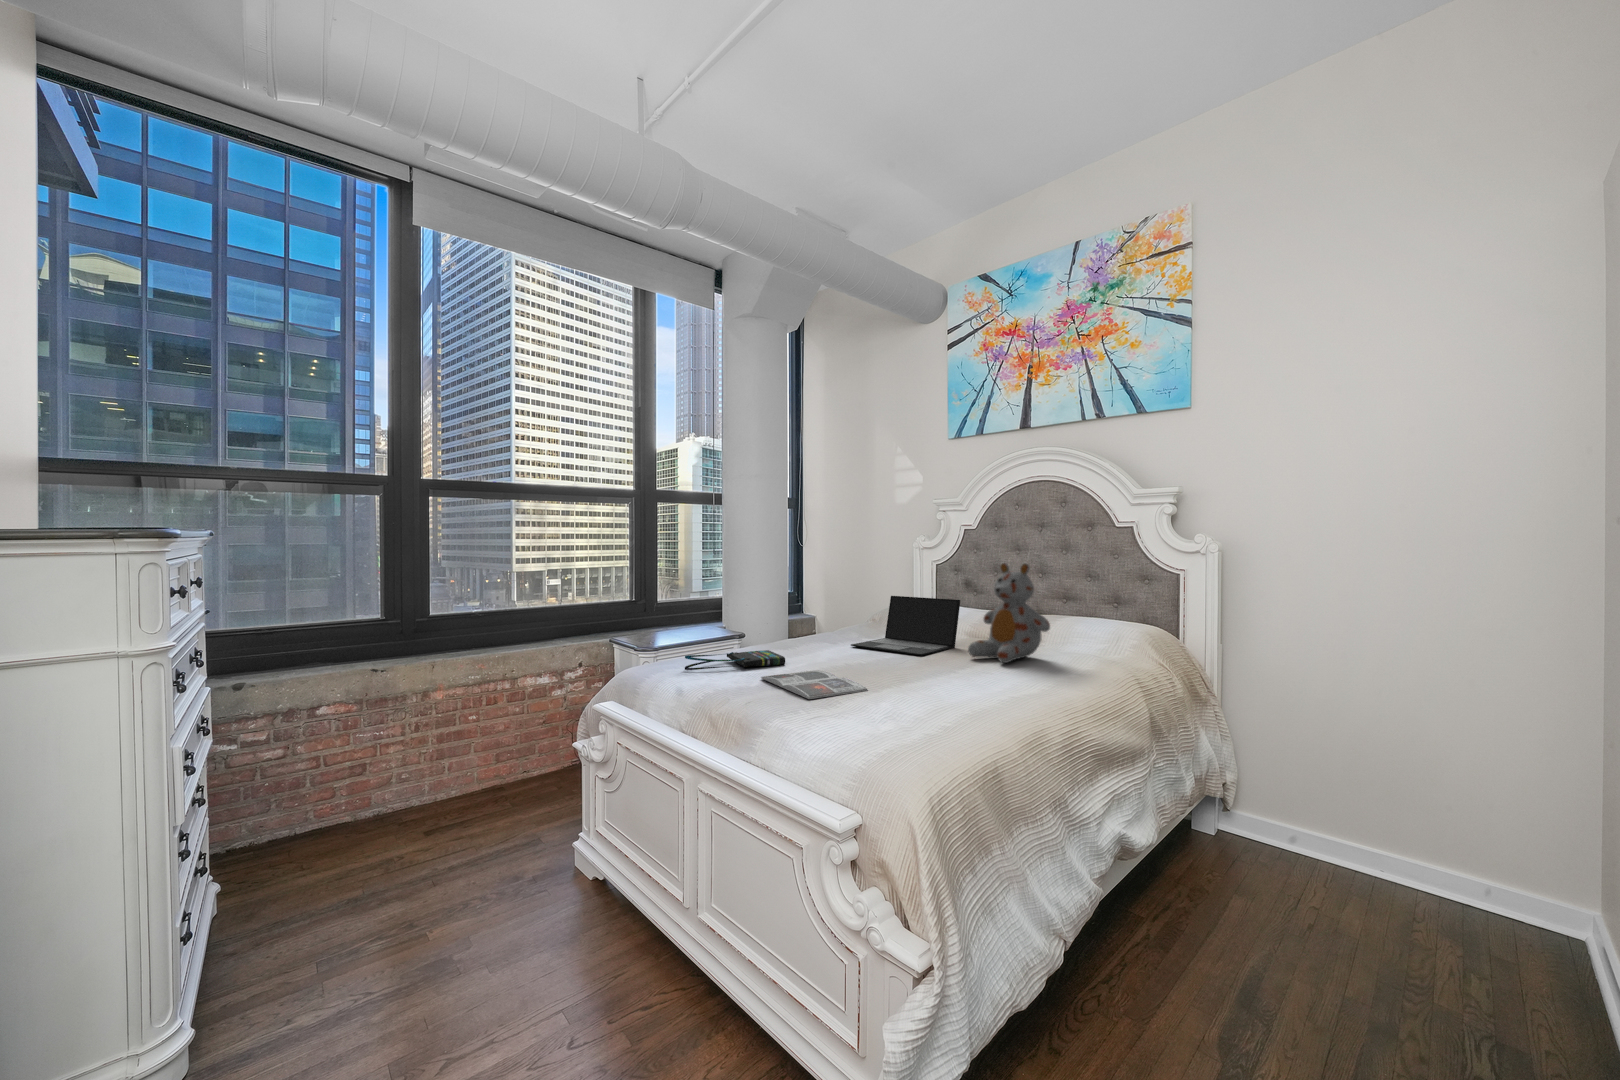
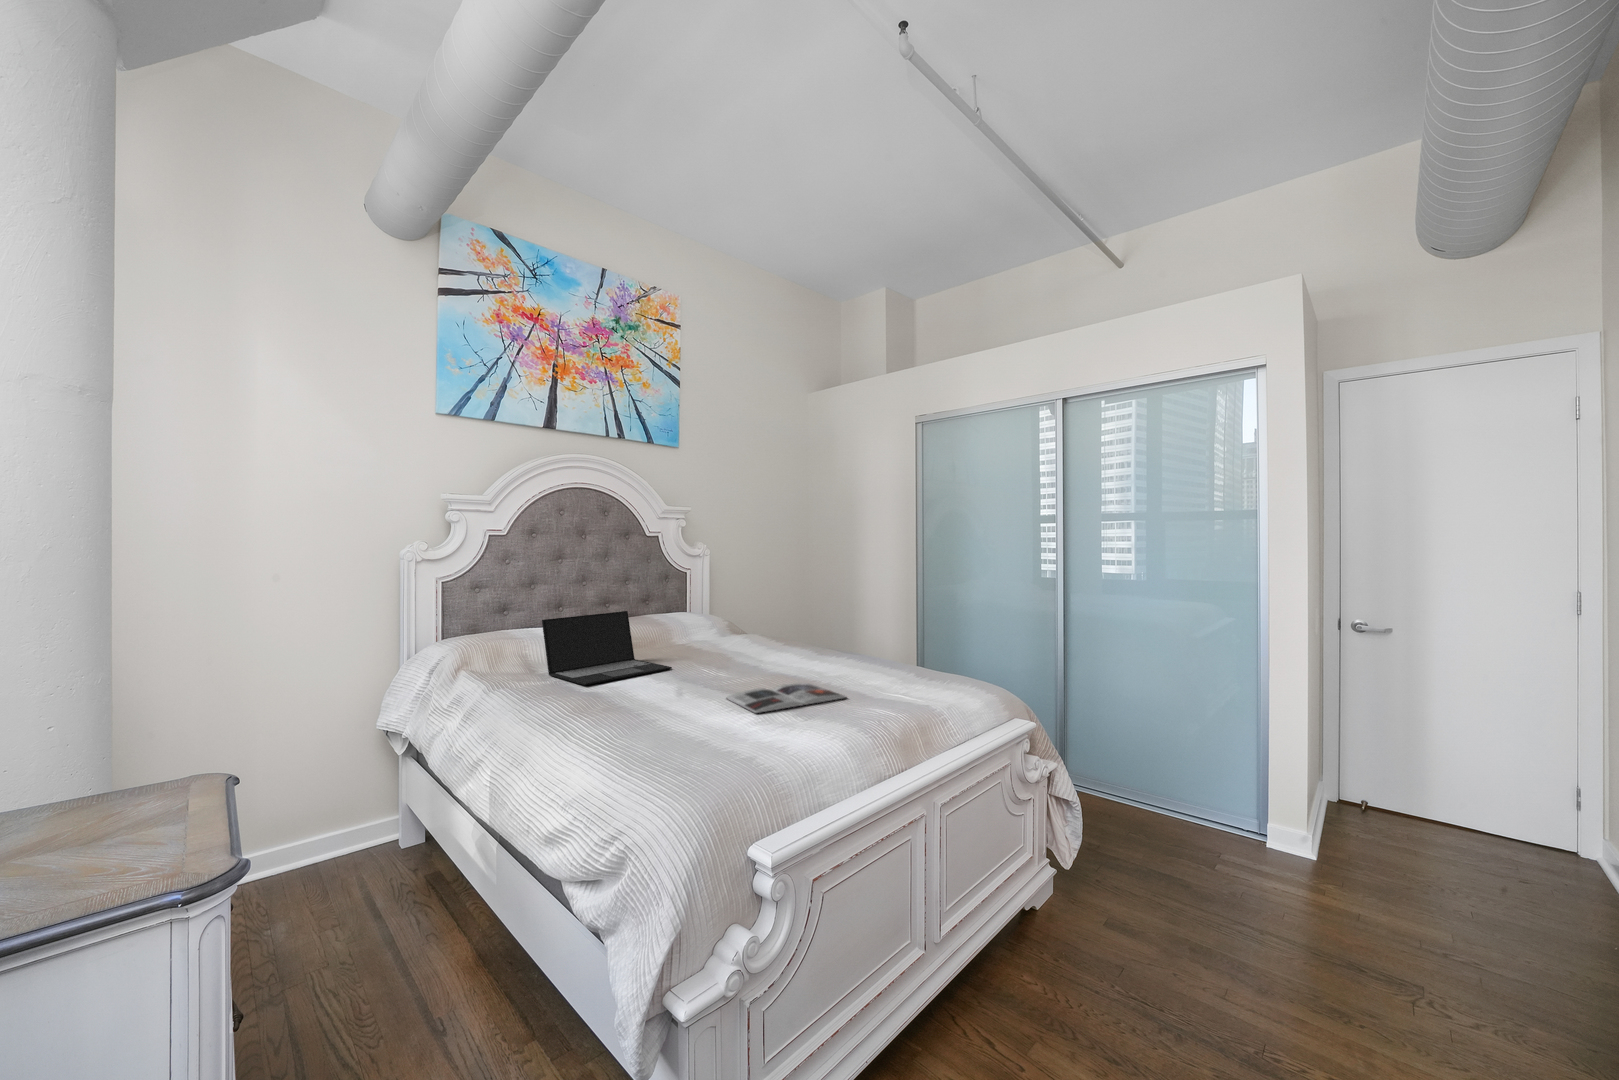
stuffed bear: present [968,563,1050,663] -> none [664,569,733,657]
tote bag: present [685,650,785,670] -> none [616,699,700,748]

